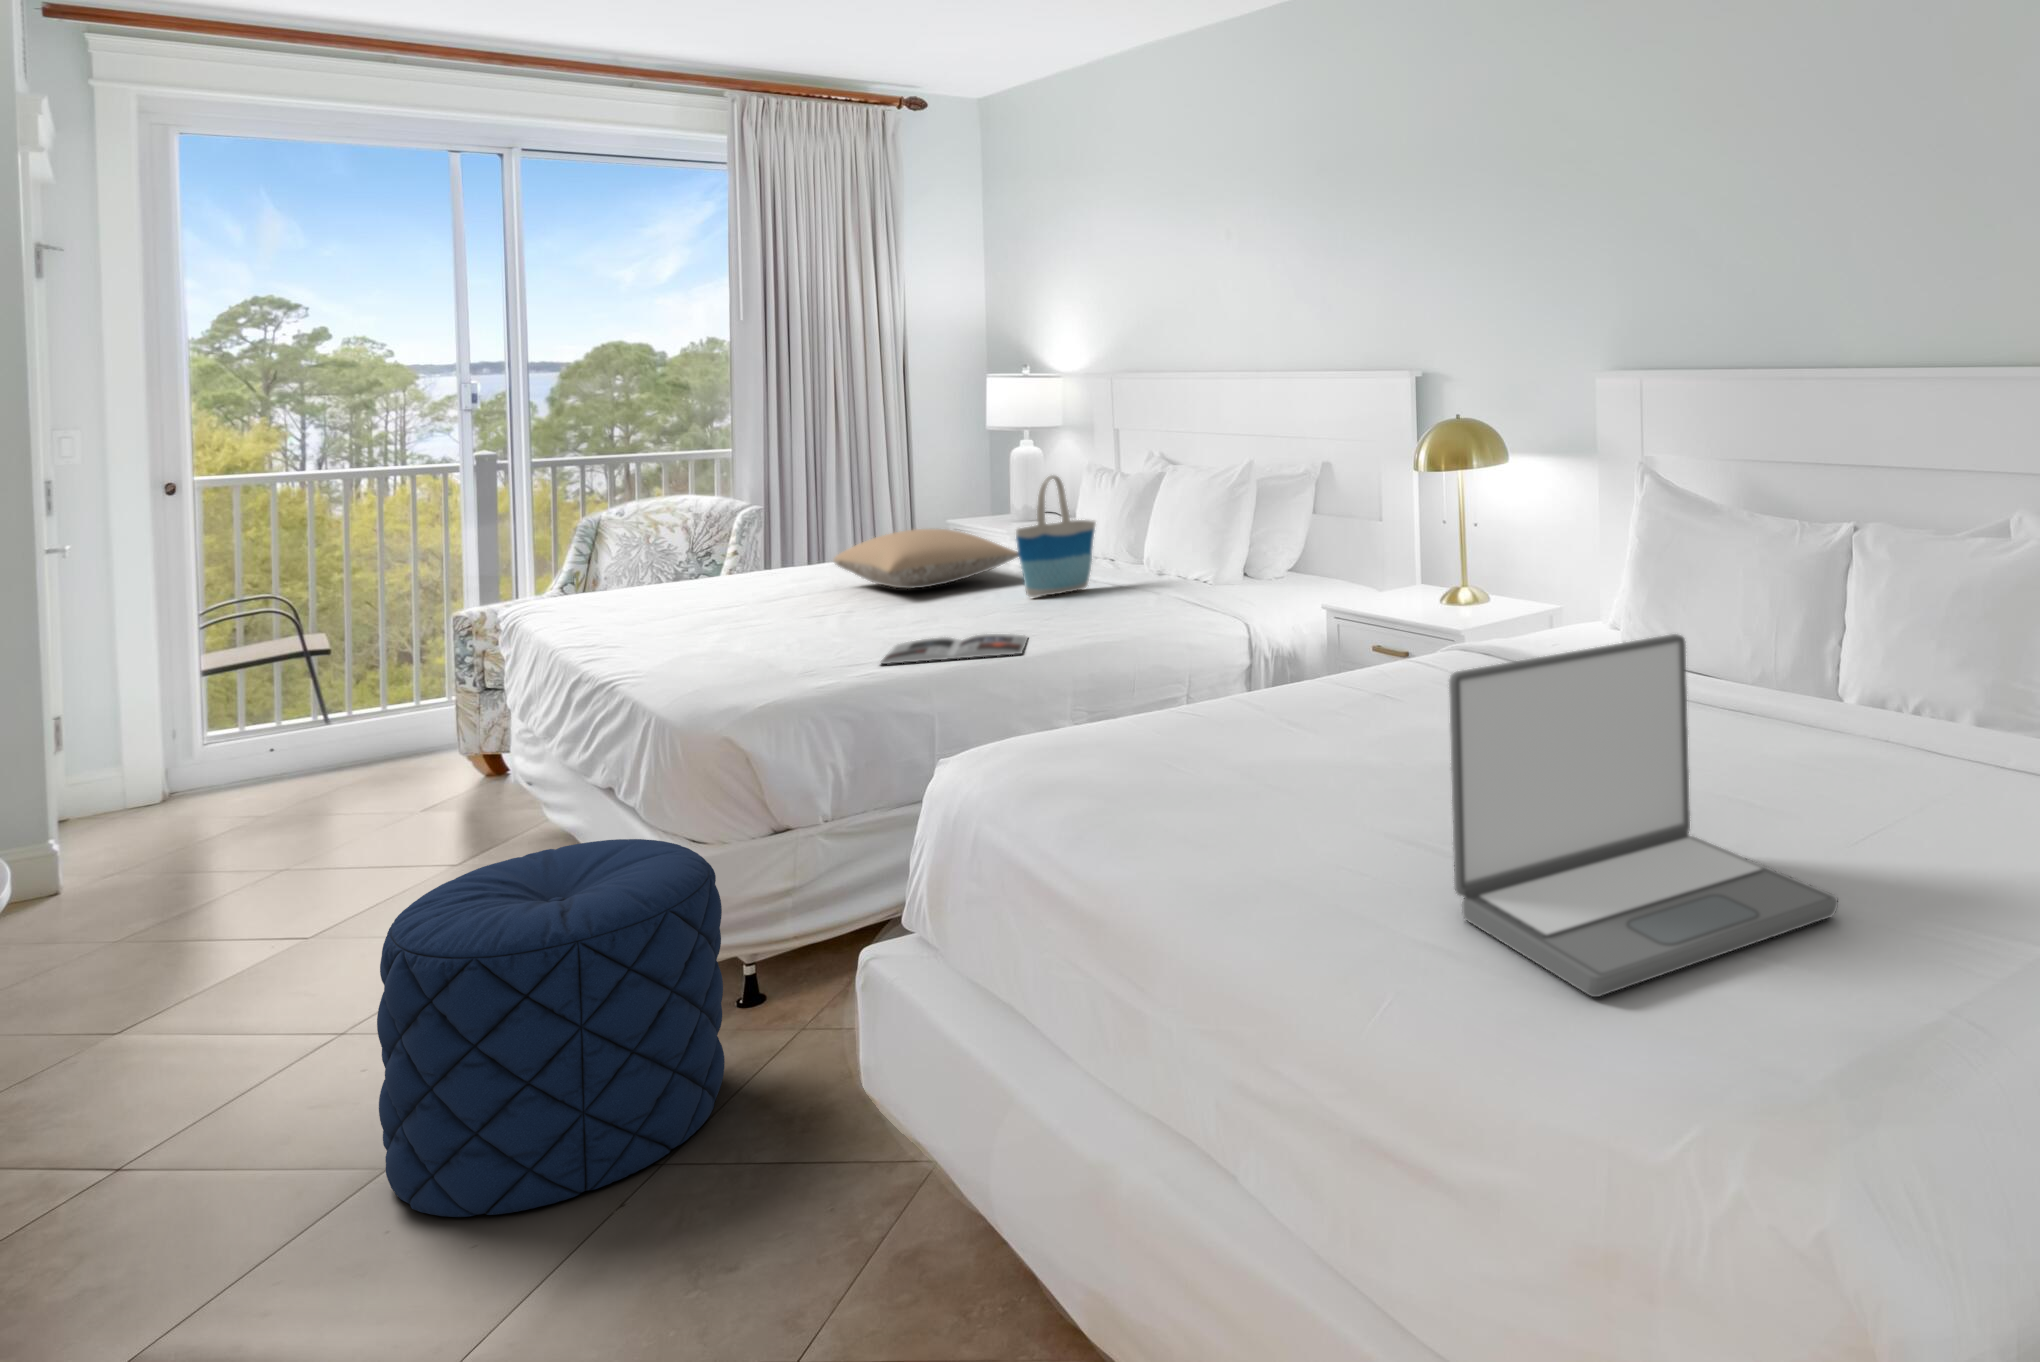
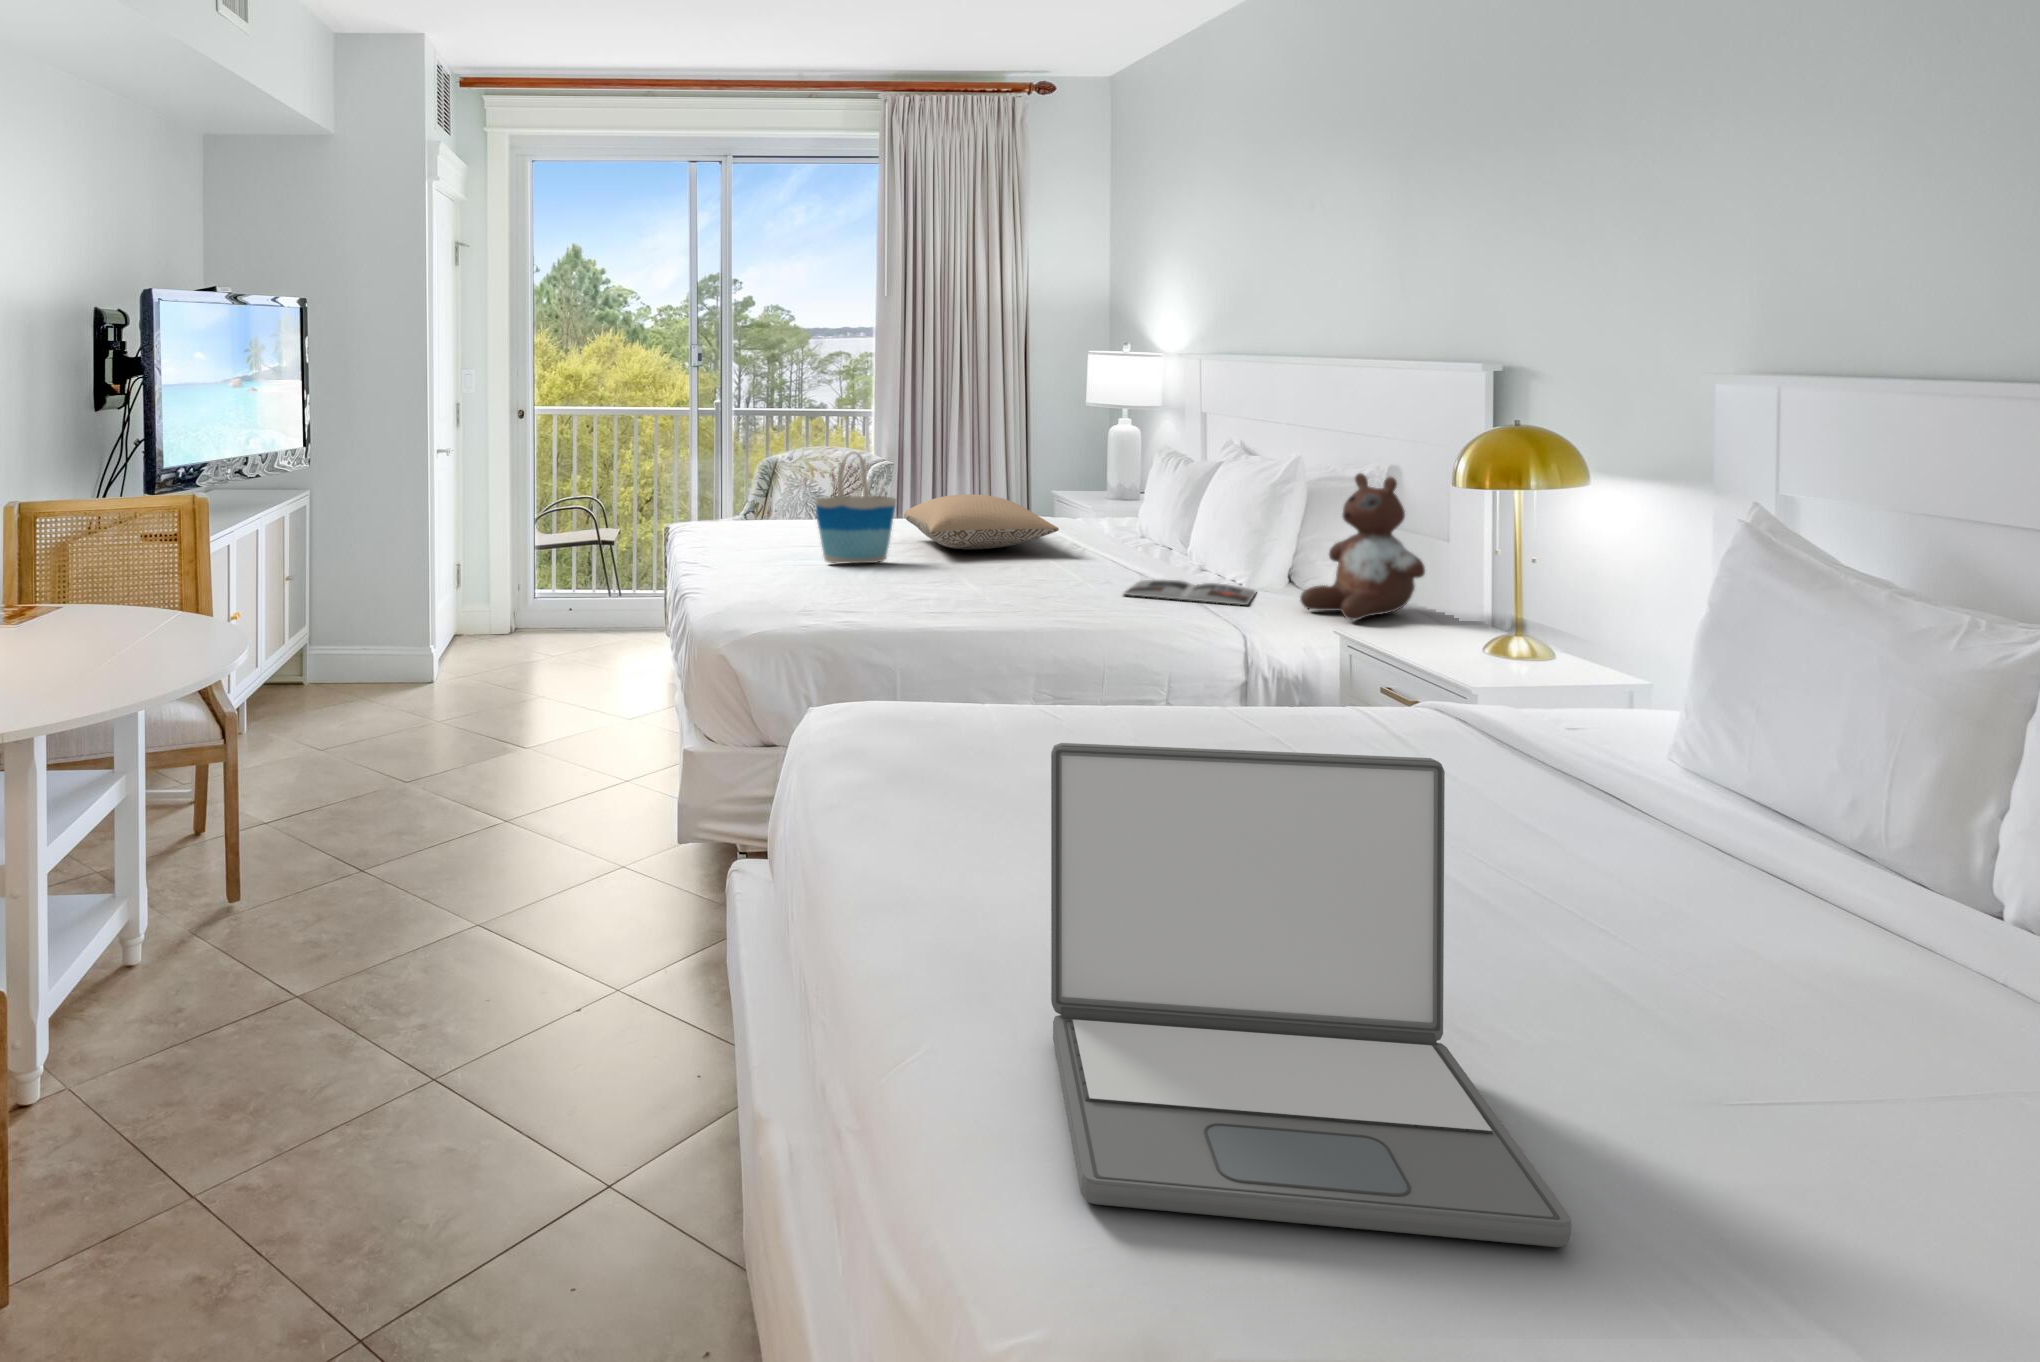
stuffed bear: none [1279,469,1378,597] -> present [1300,473,1425,620]
tote bag: present [1016,475,1095,597] -> present [815,451,896,563]
magazine: present [881,634,1028,664] -> present [1124,579,1256,605]
pouf: present [377,839,725,1217] -> none [455,720,682,996]

